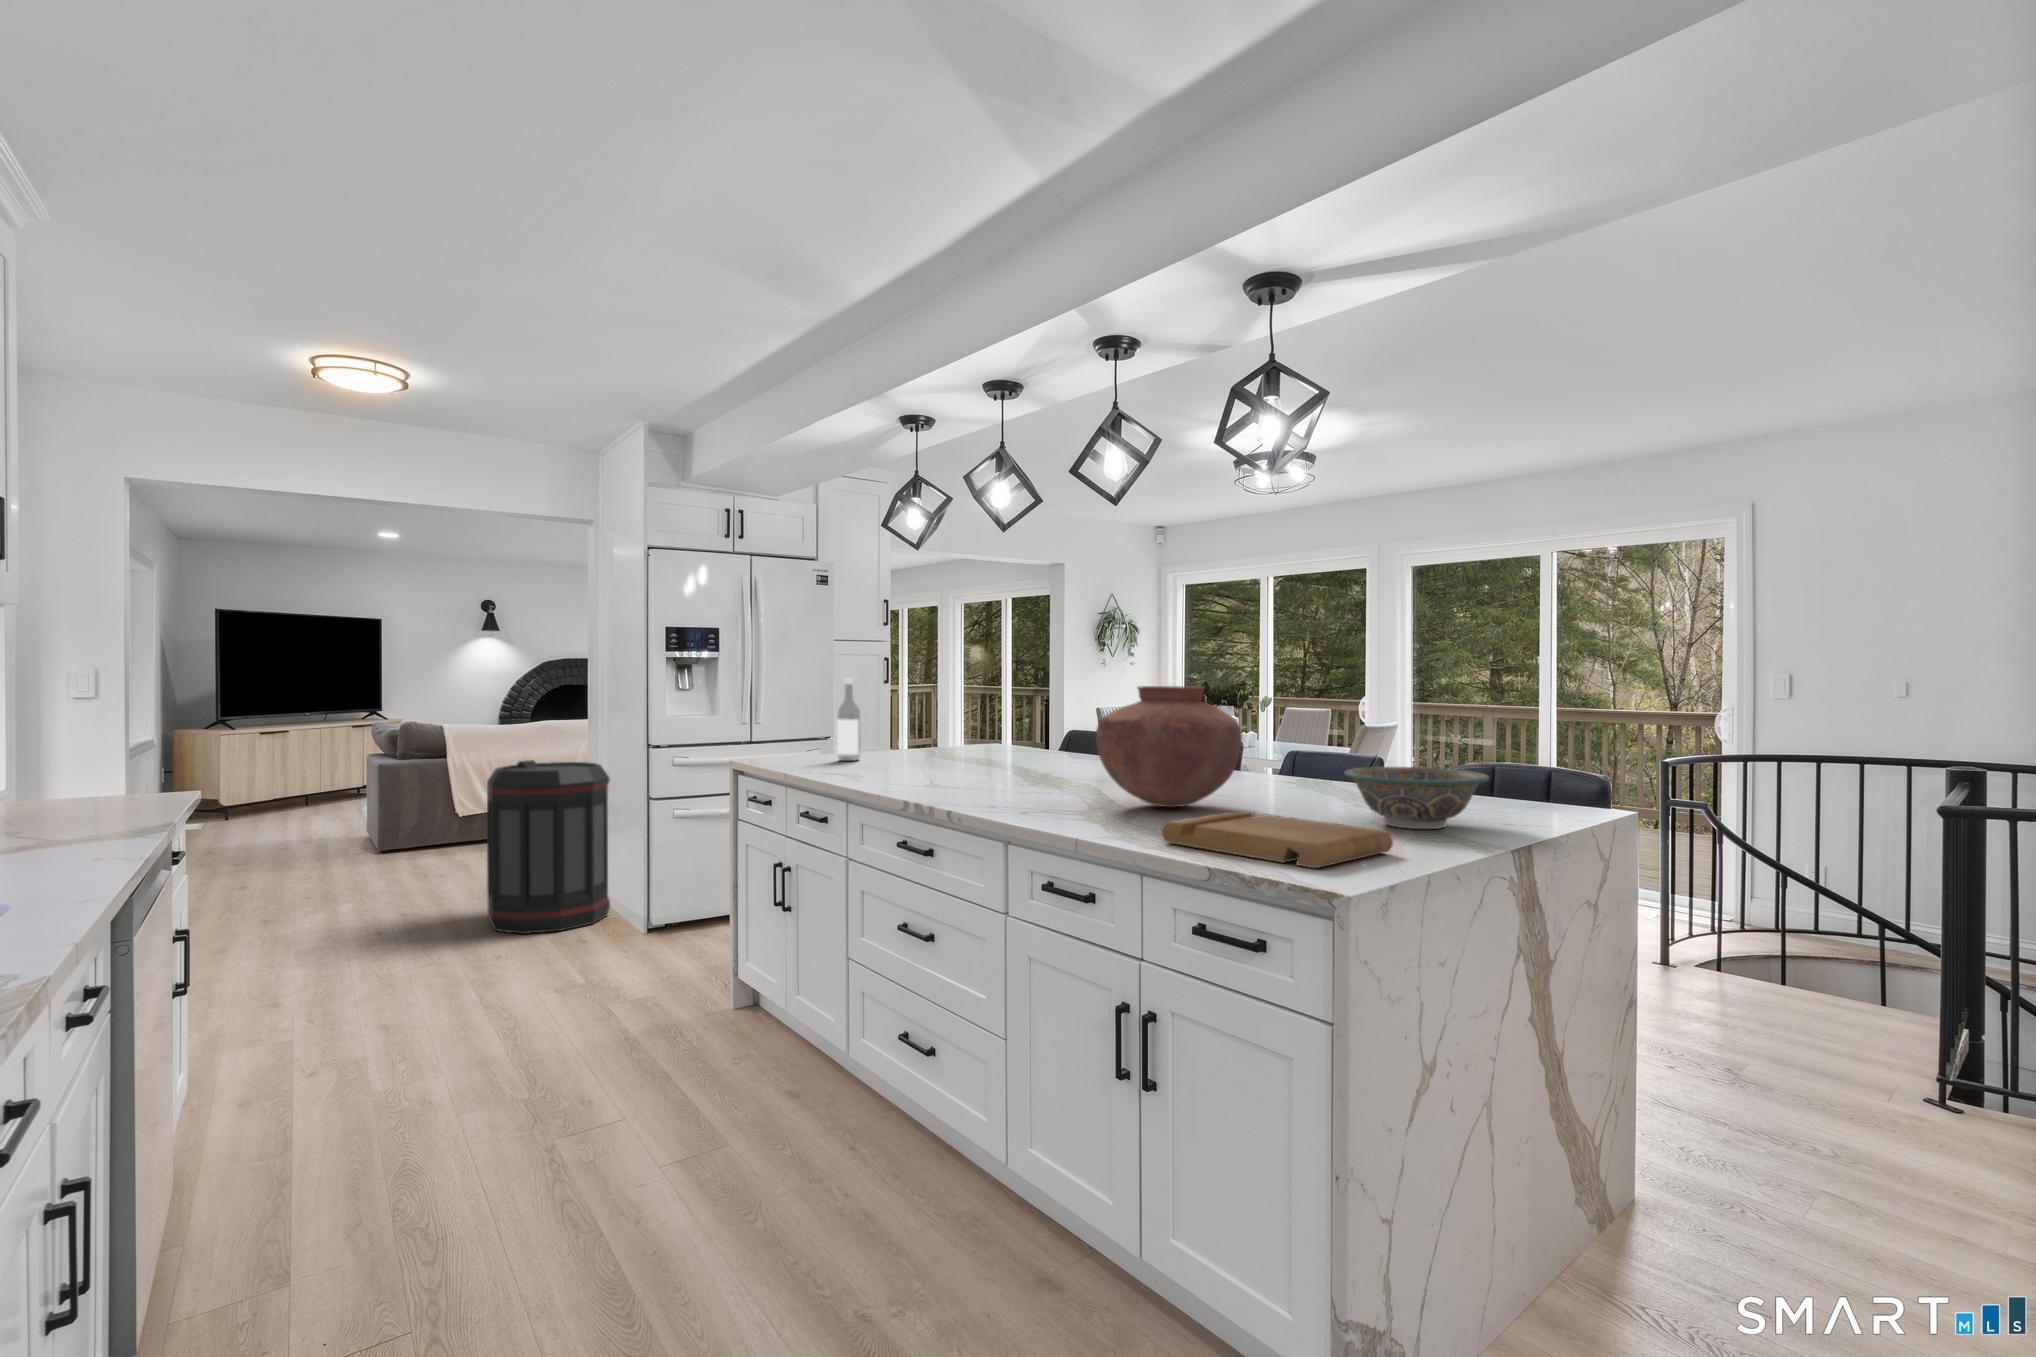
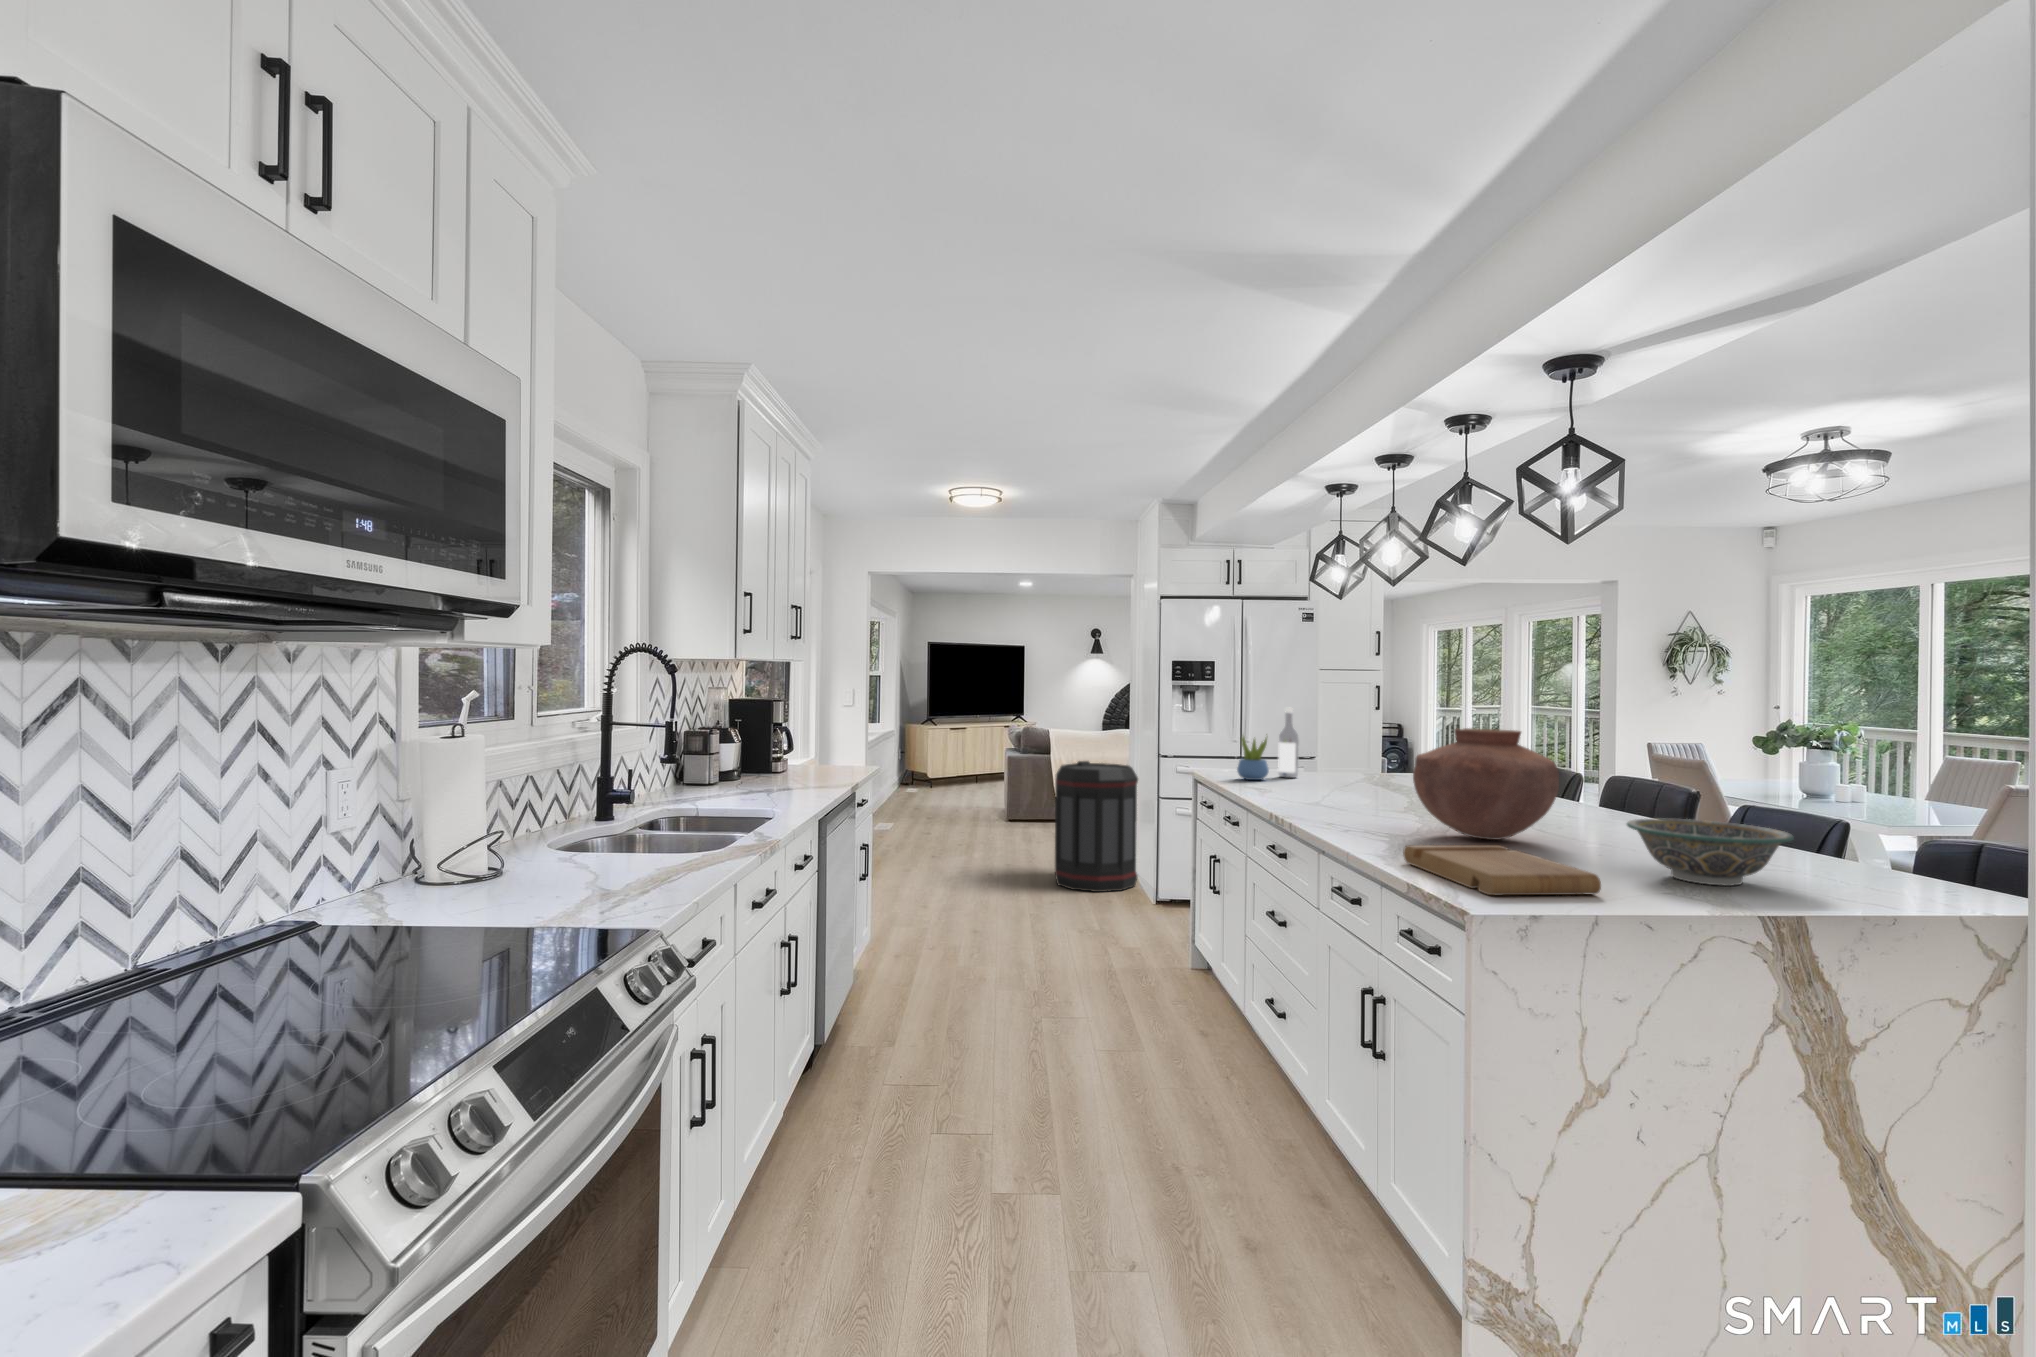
succulent plant: none [796,708,834,766] -> present [1237,736,1269,780]

